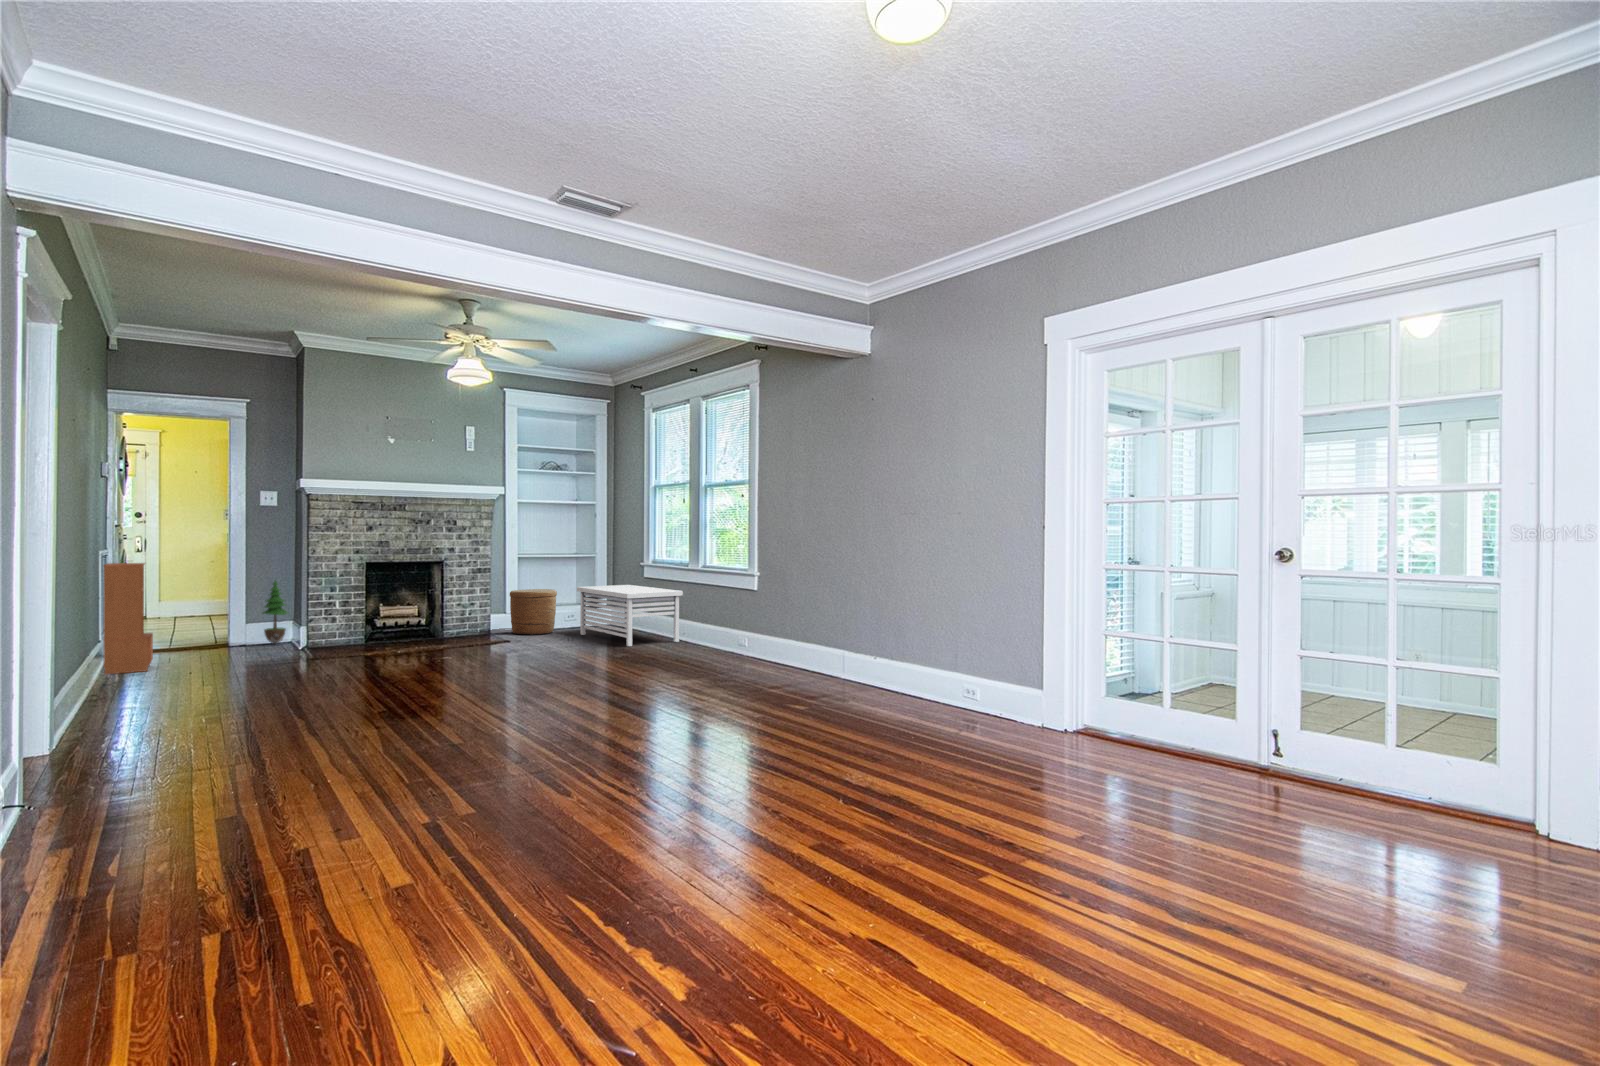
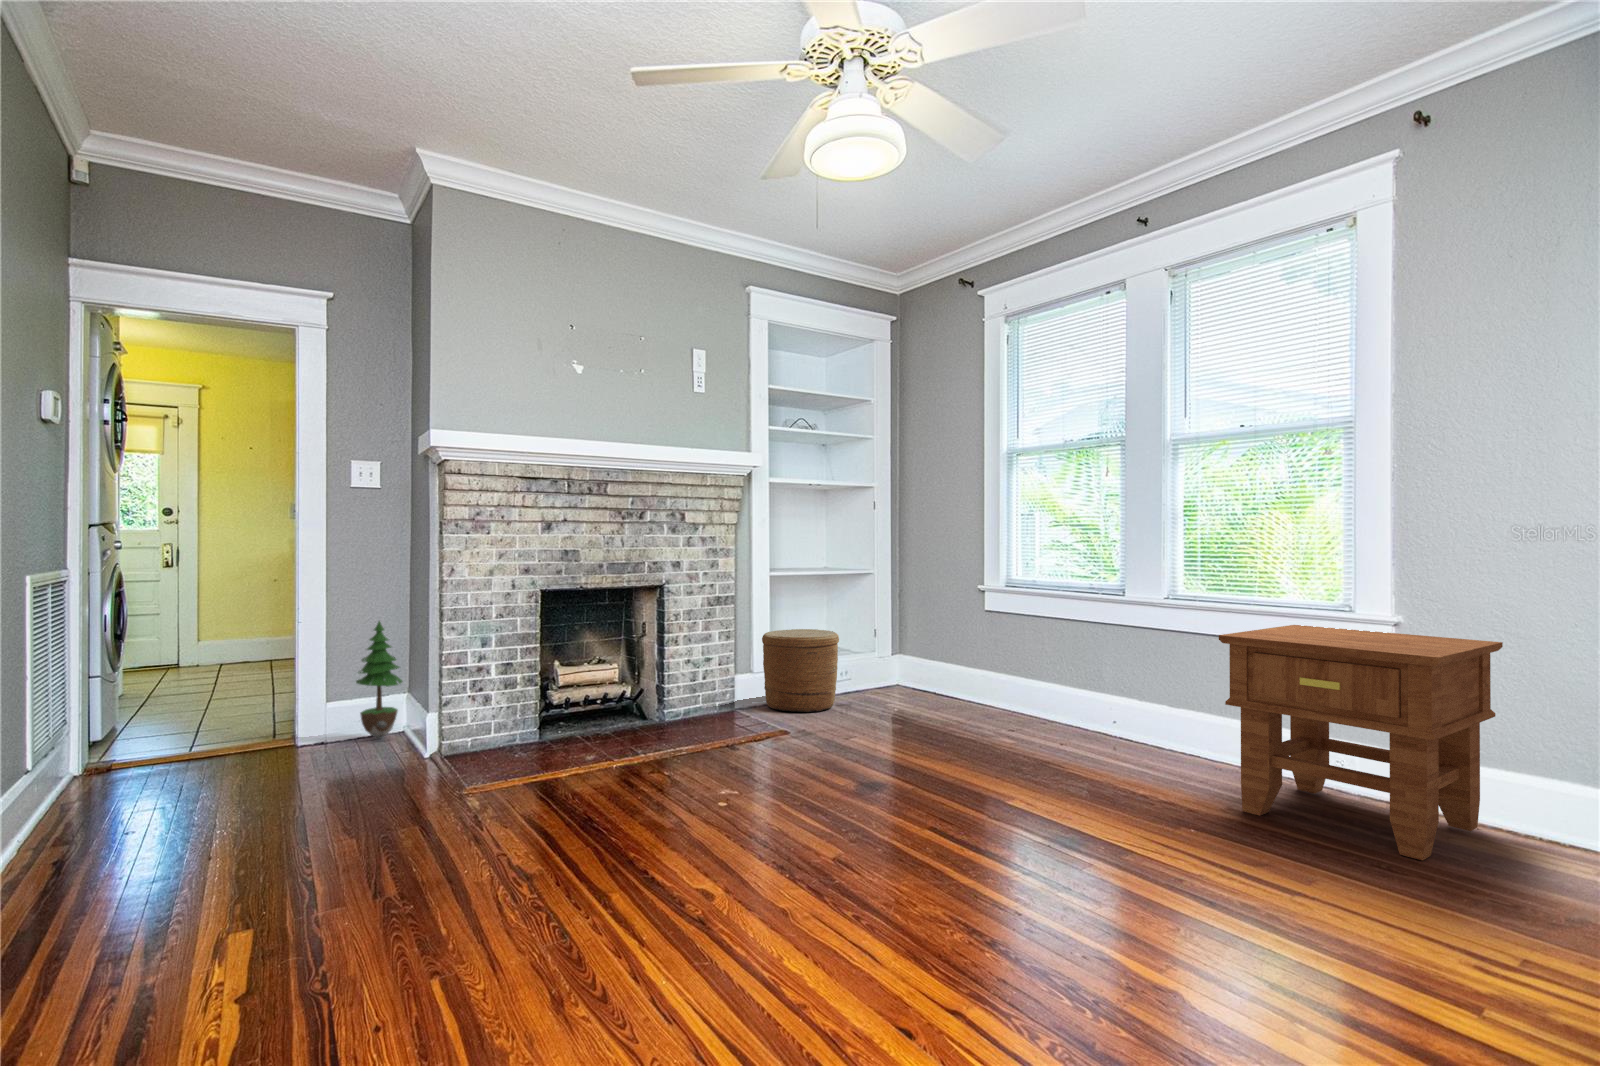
bookcase: present [103,563,153,674] -> none [27,599,146,858]
side table: none [670,578,779,671] -> present [1219,625,1503,861]
storage bench: present [577,585,683,646] -> none [881,622,1110,751]

